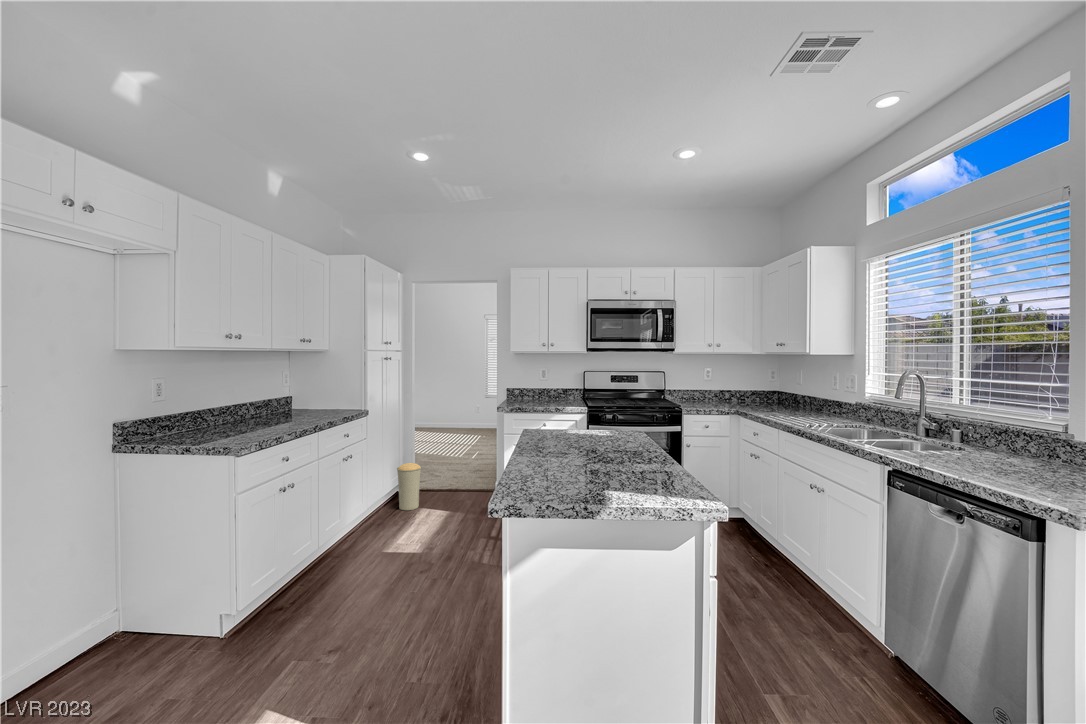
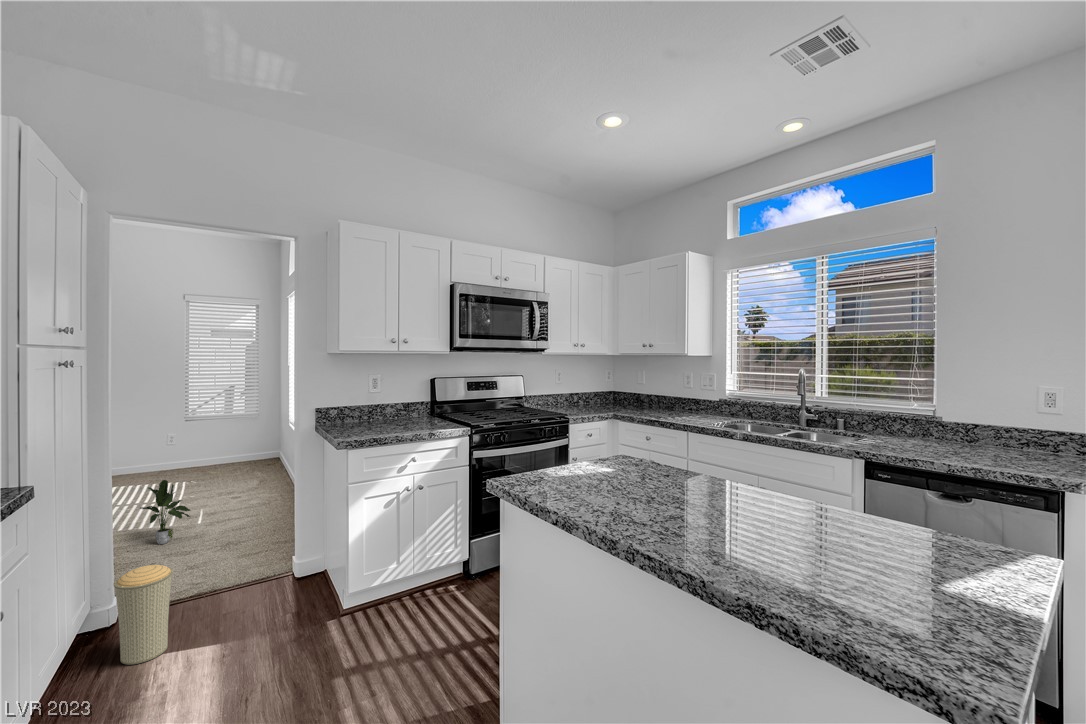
potted plant: none [438,427,464,465] -> present [140,480,190,544]

